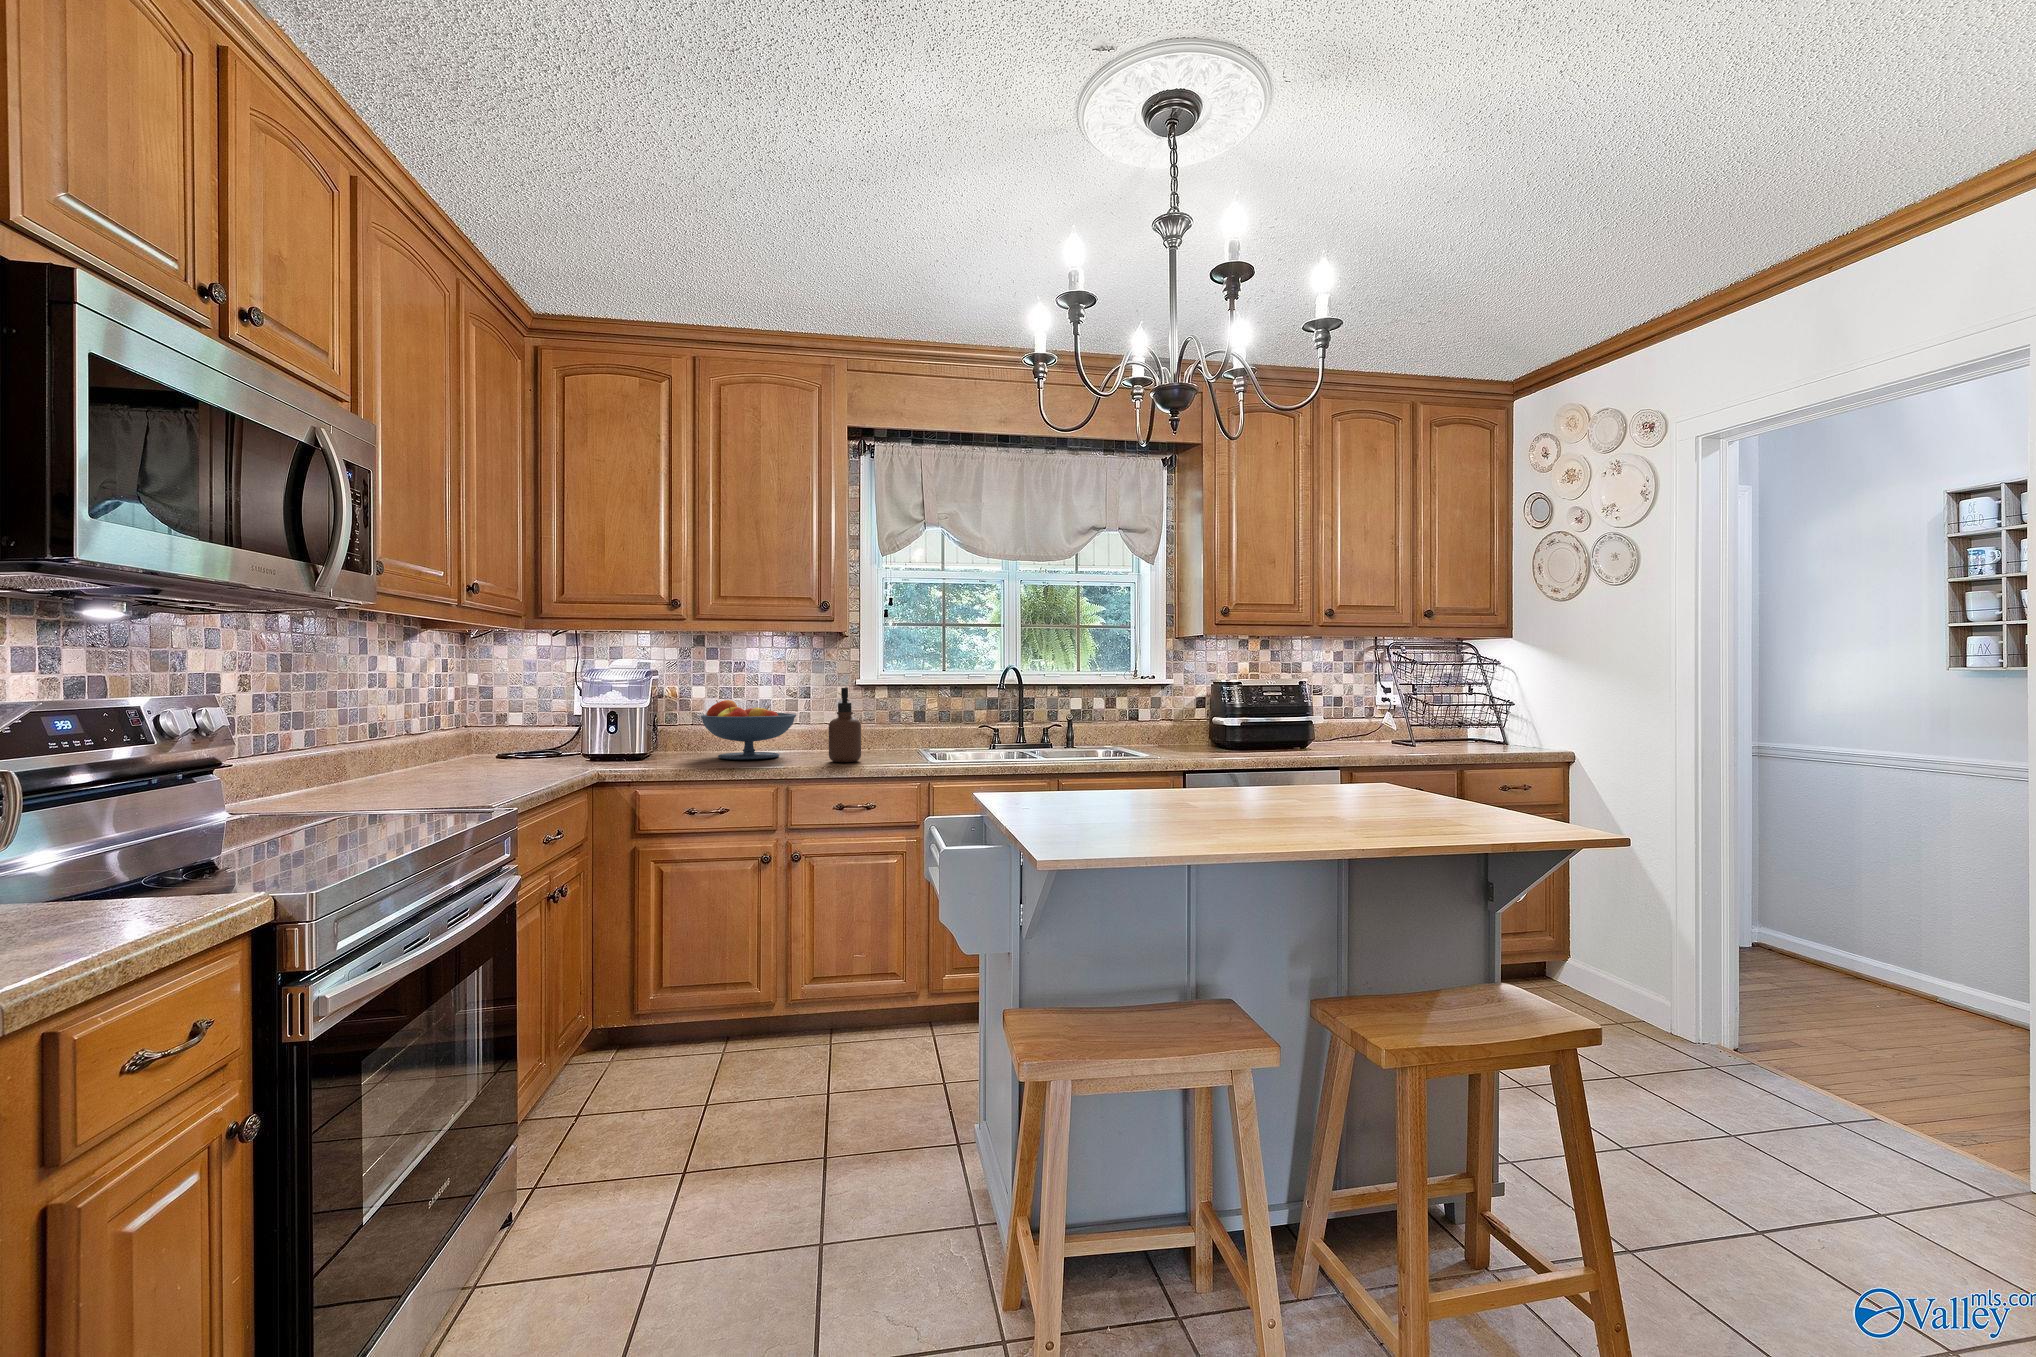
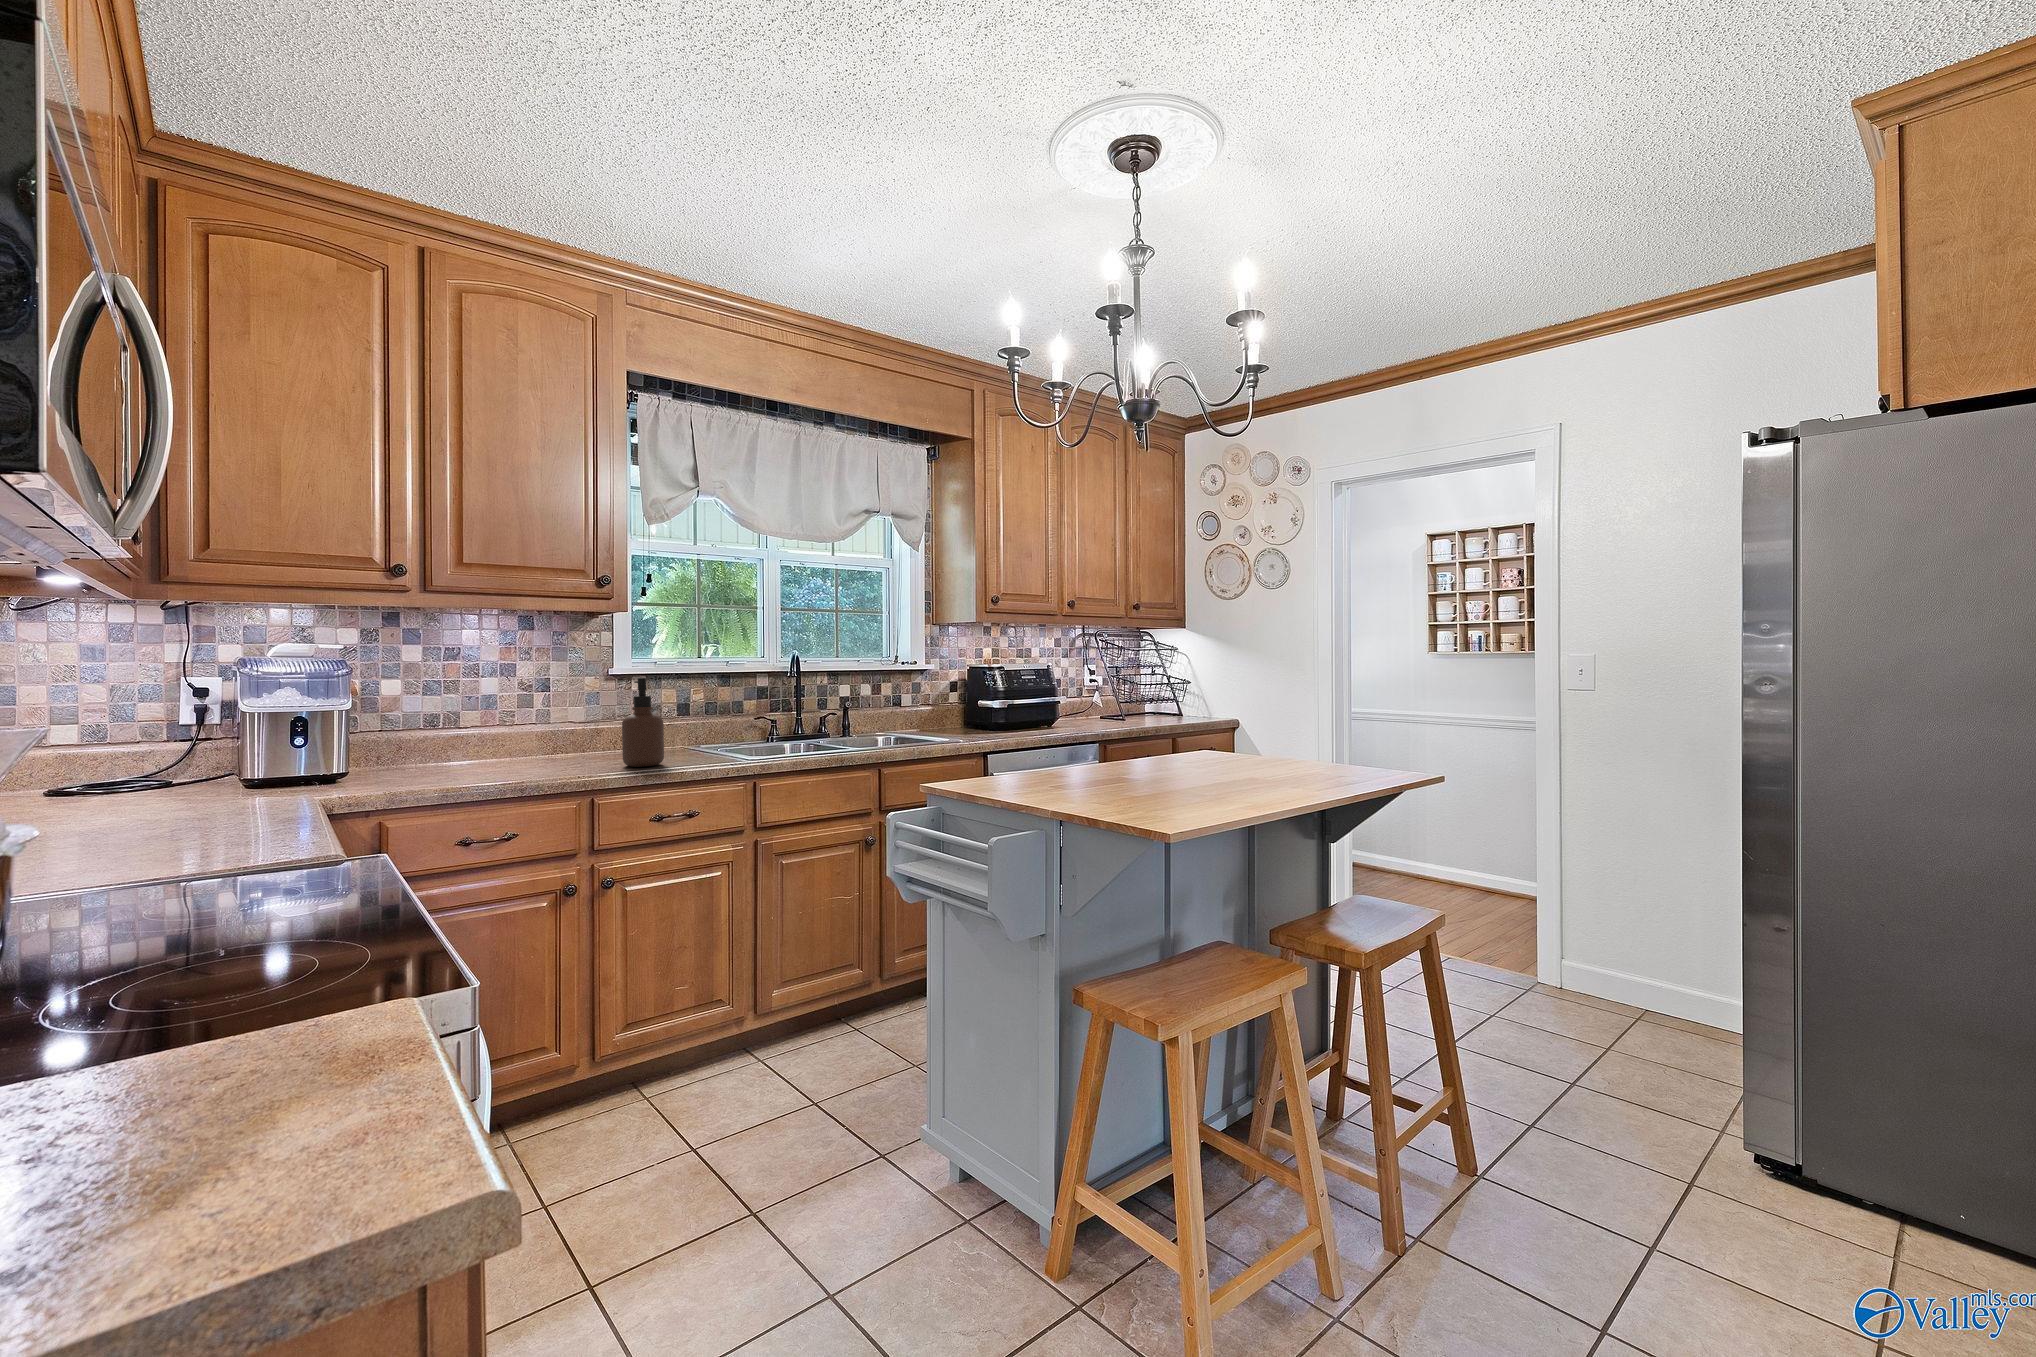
fruit bowl: present [701,700,796,759] -> none [429,696,566,773]

